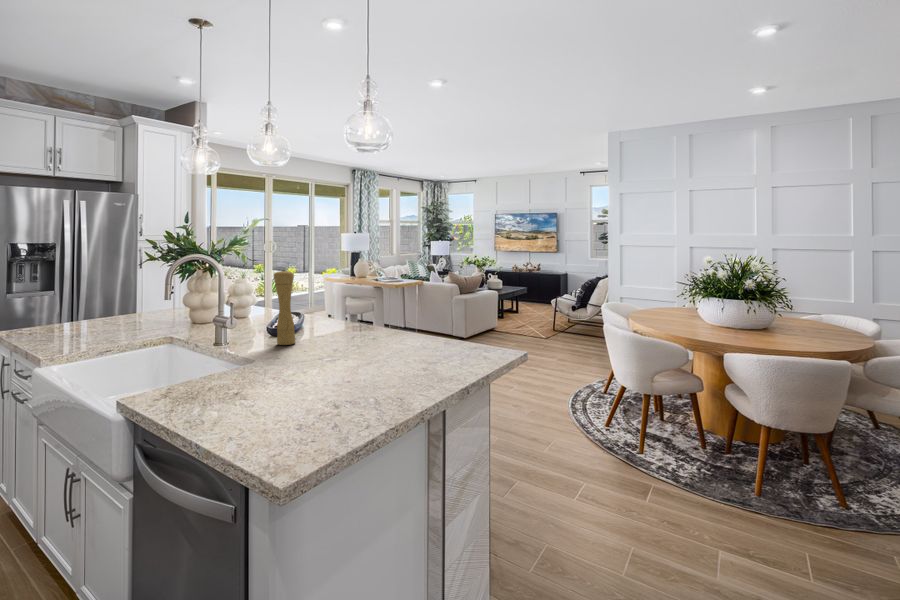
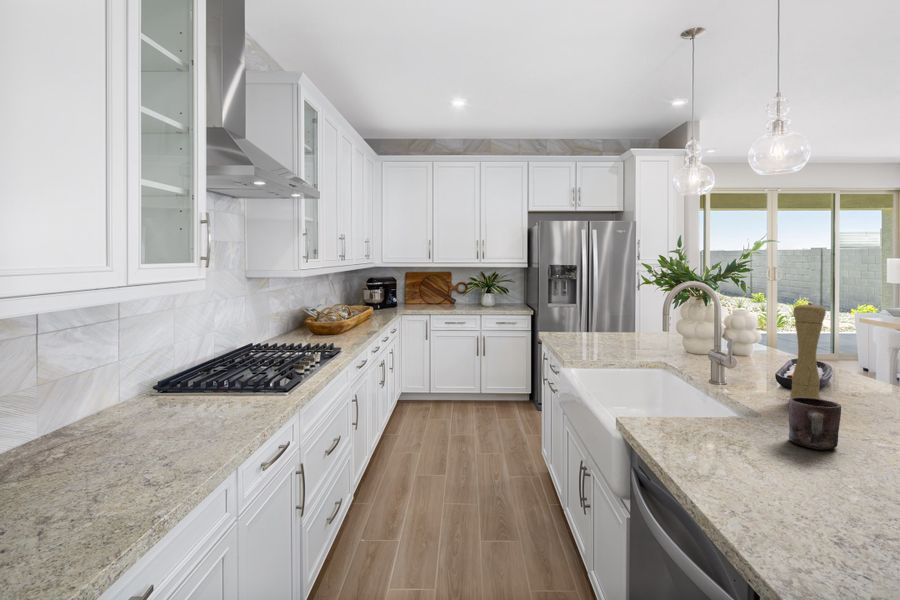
mug: none [271,337,302,371] -> present [789,397,841,450]

